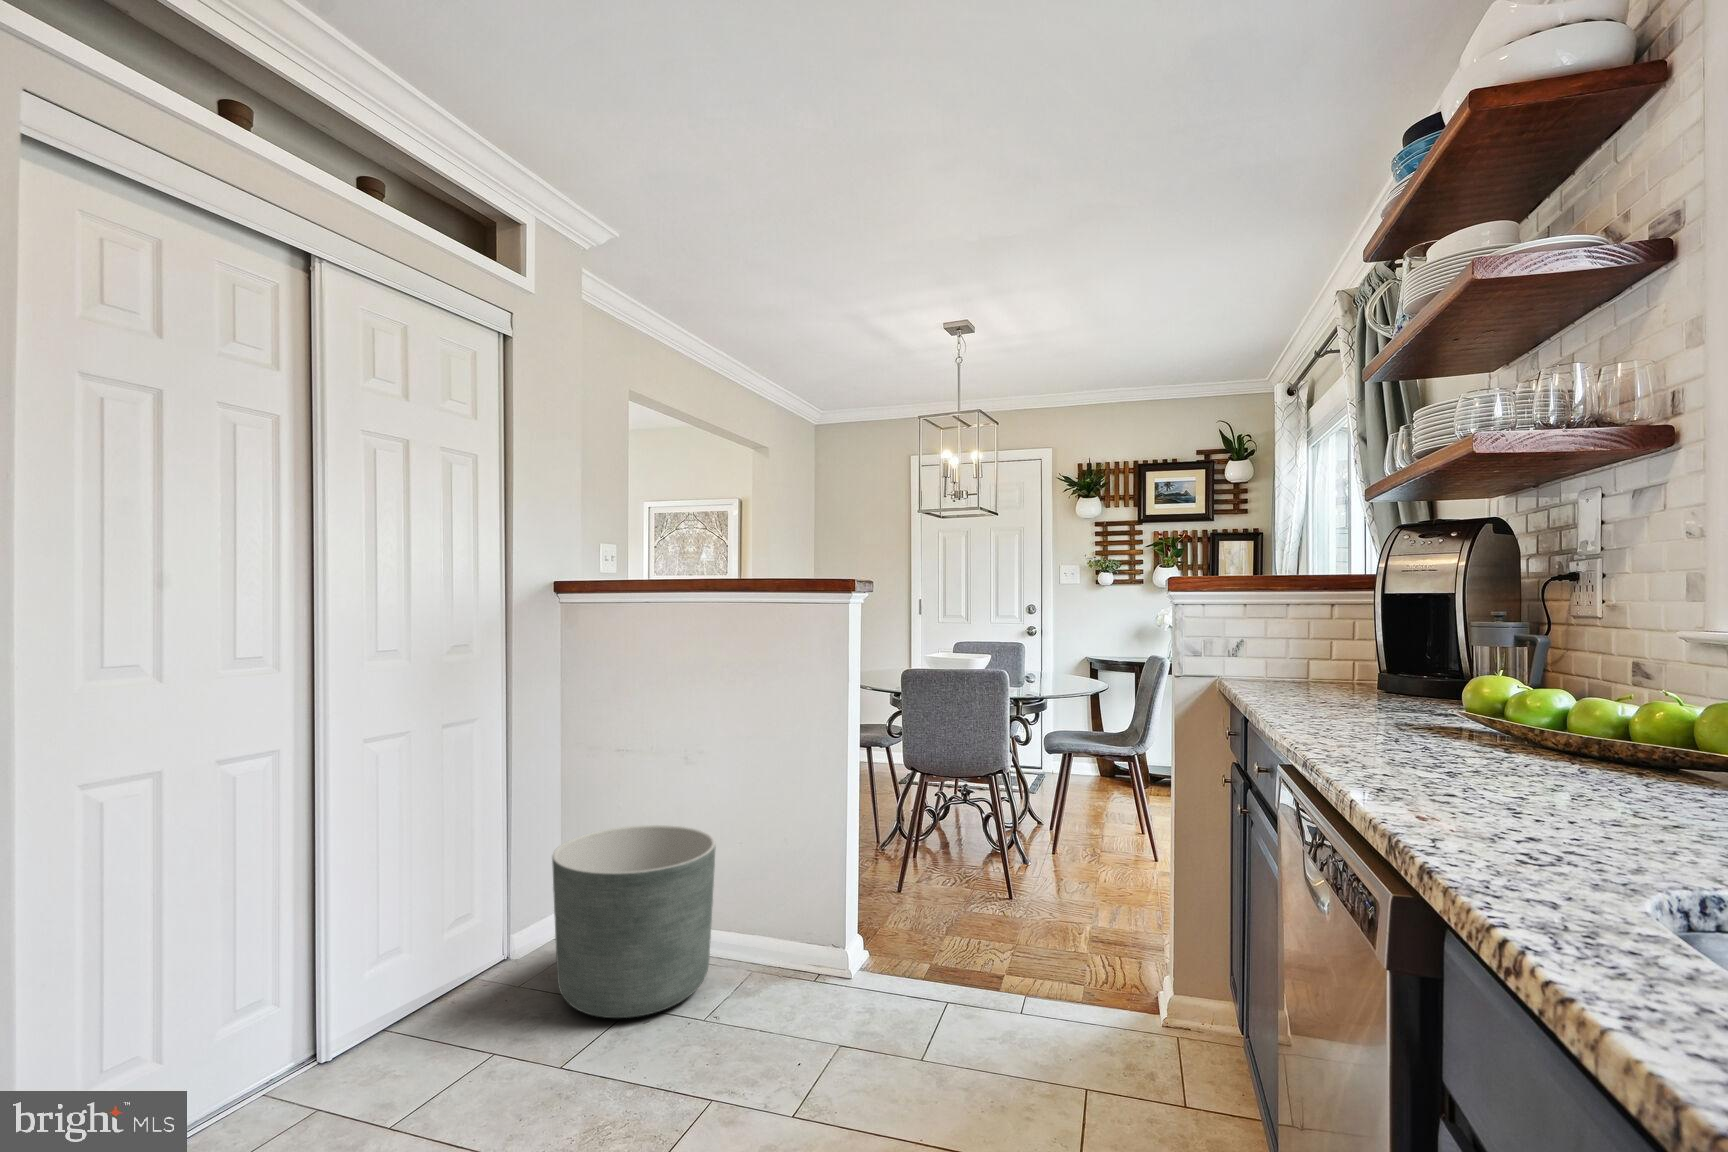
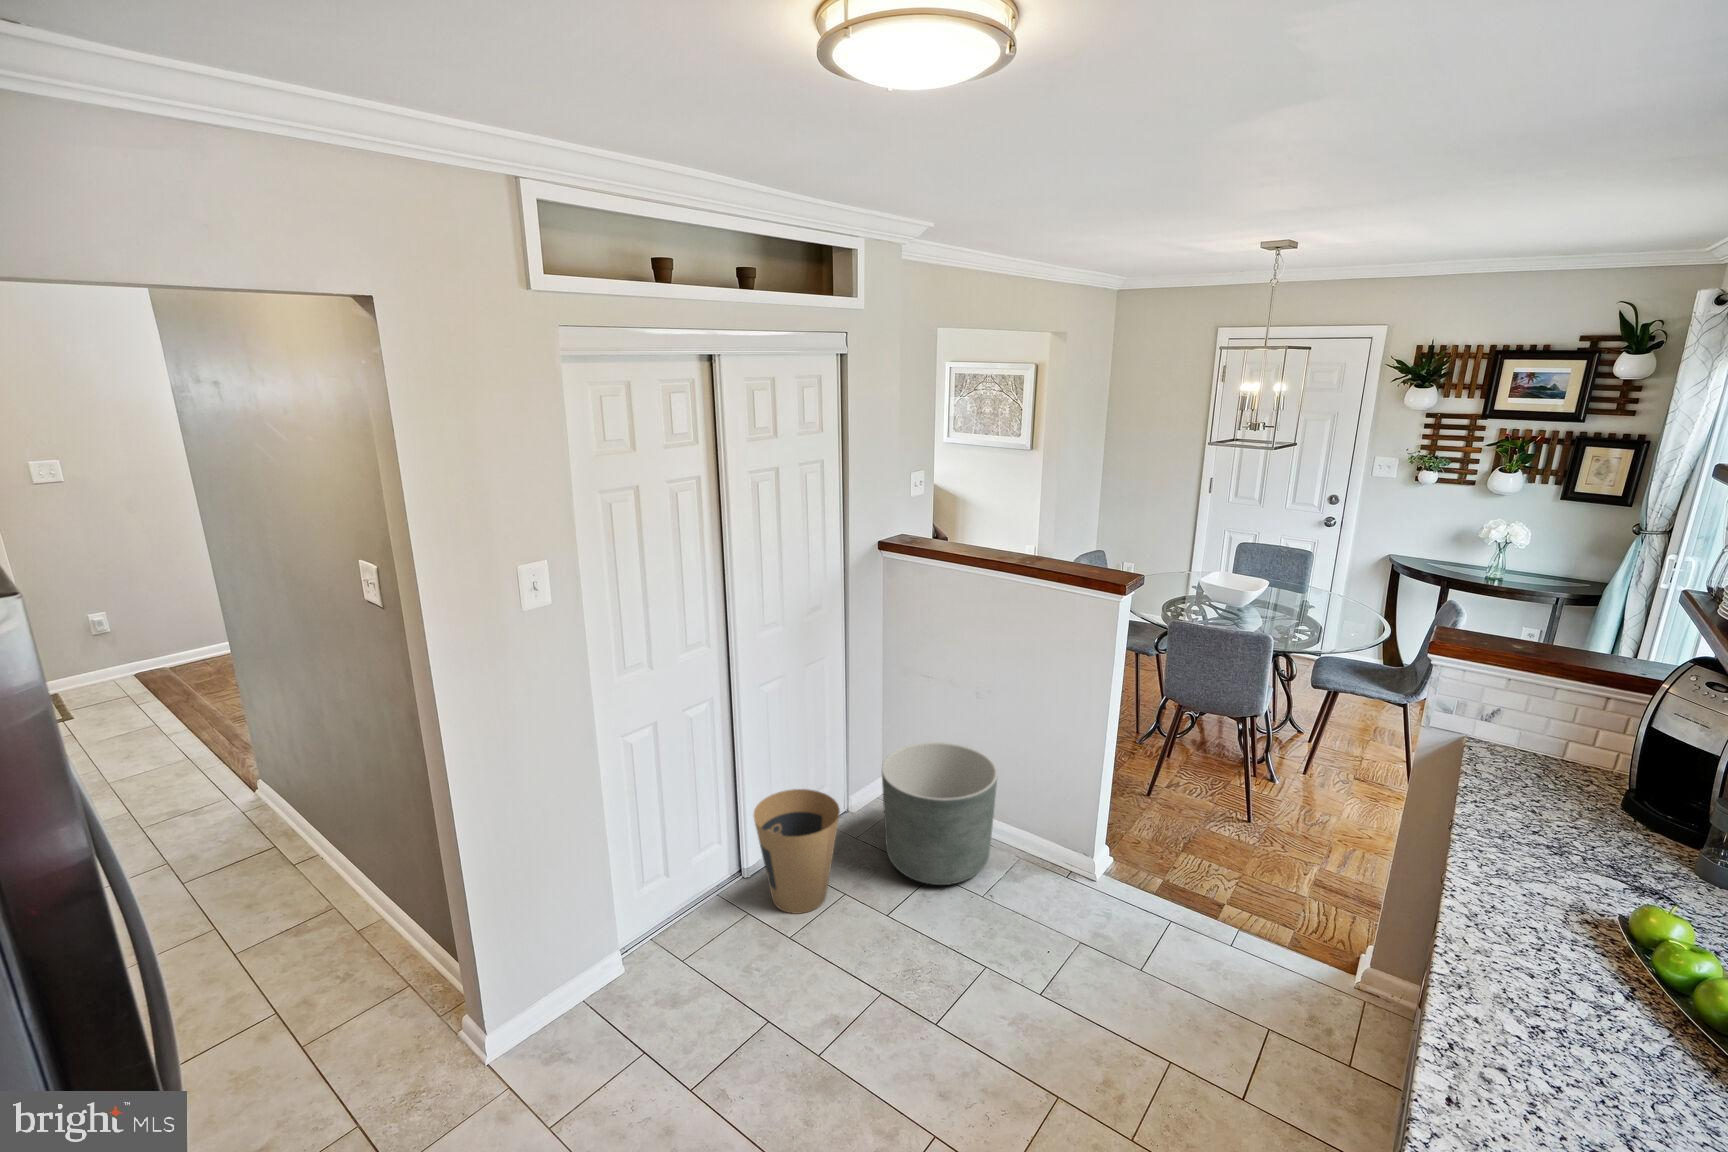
trash can: none [331,894,482,1096] -> present [754,789,840,914]

